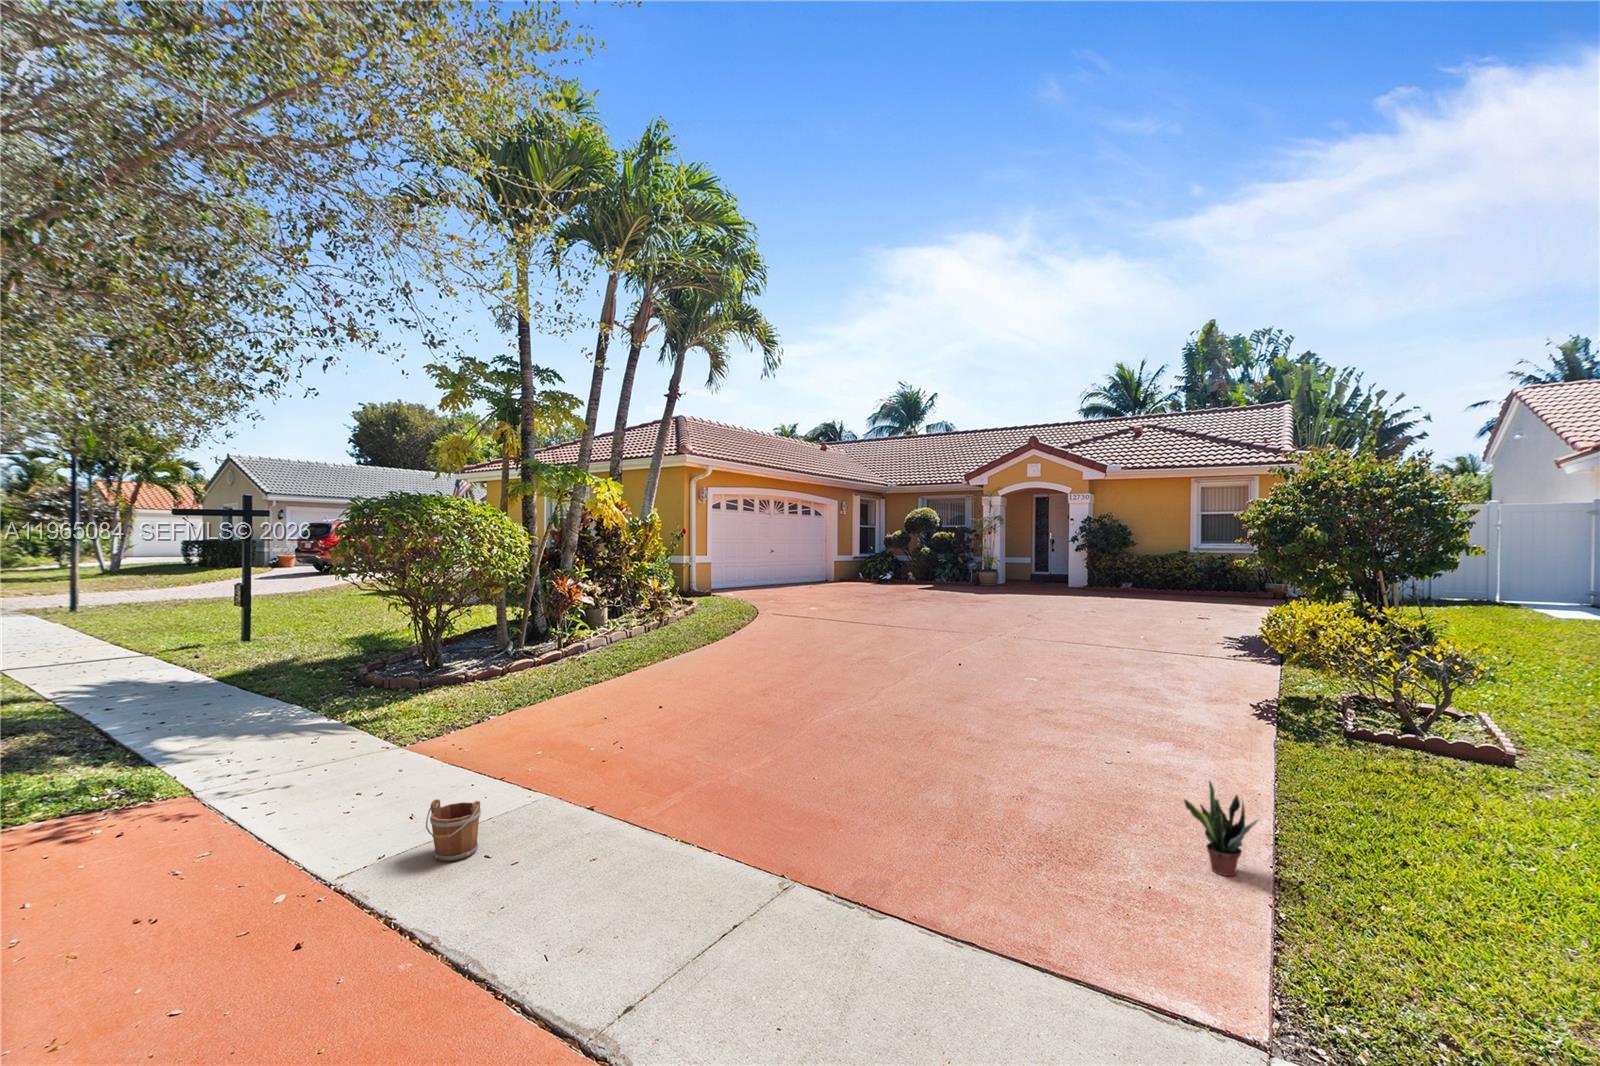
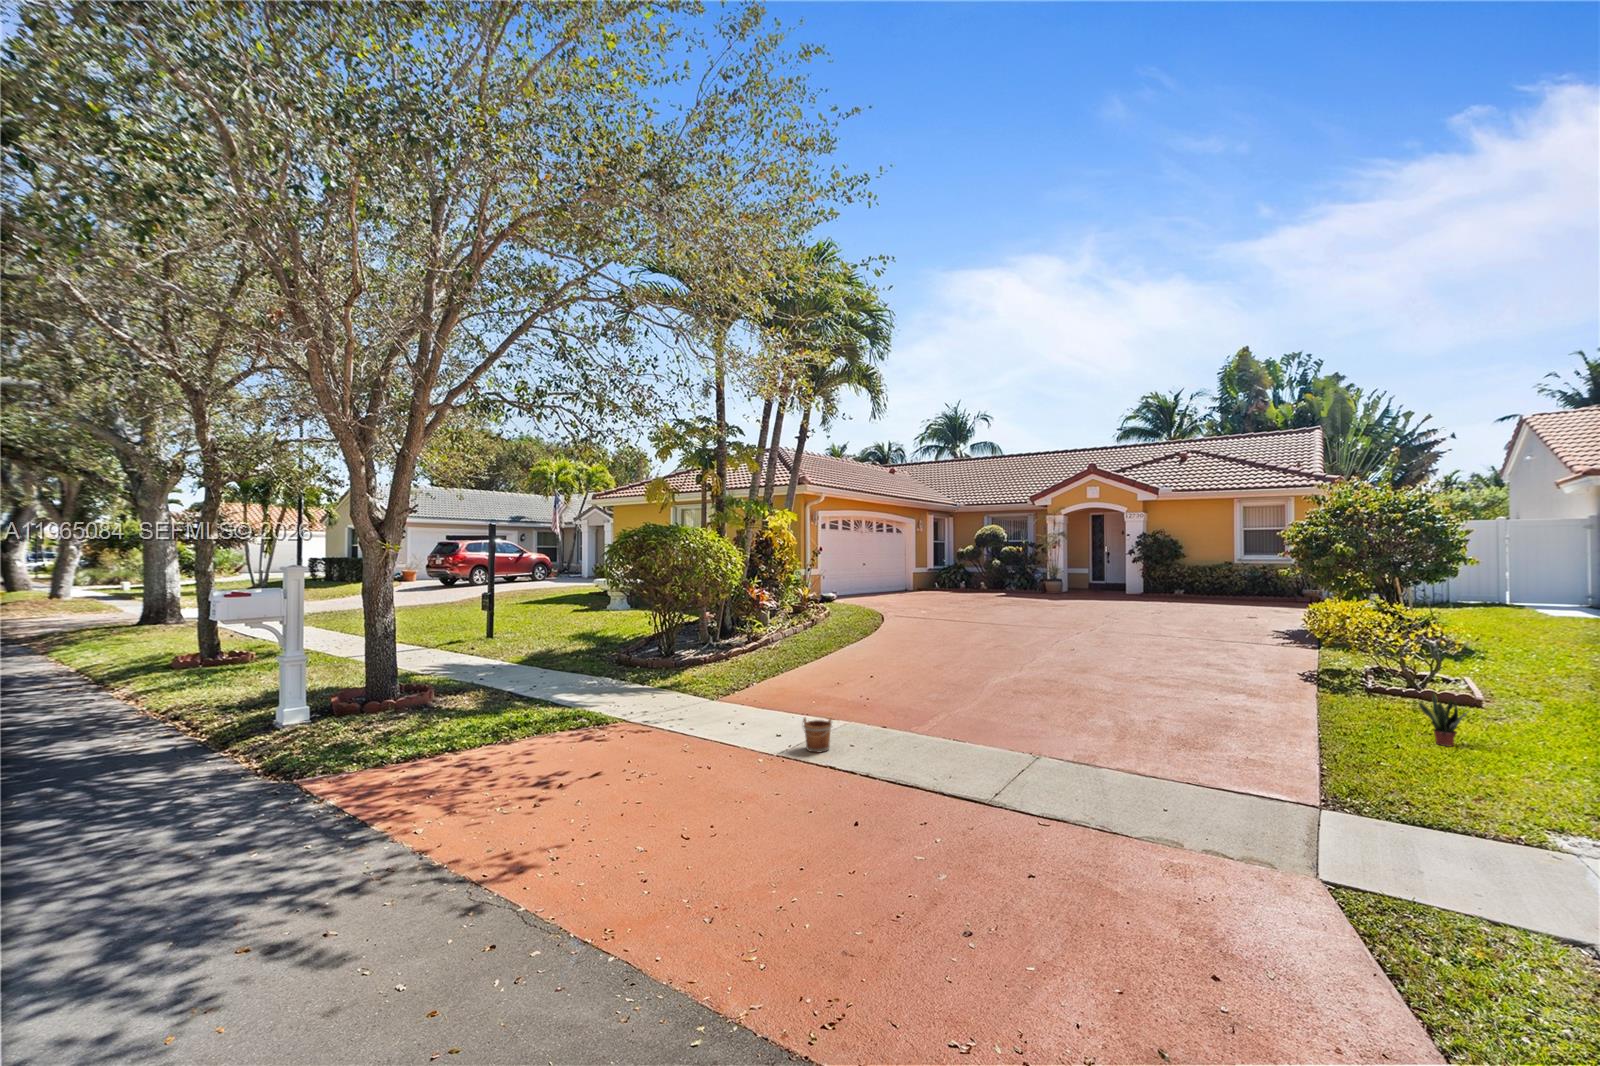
potted plant: present [1184,781,1260,876] -> present [1419,693,1467,746]

